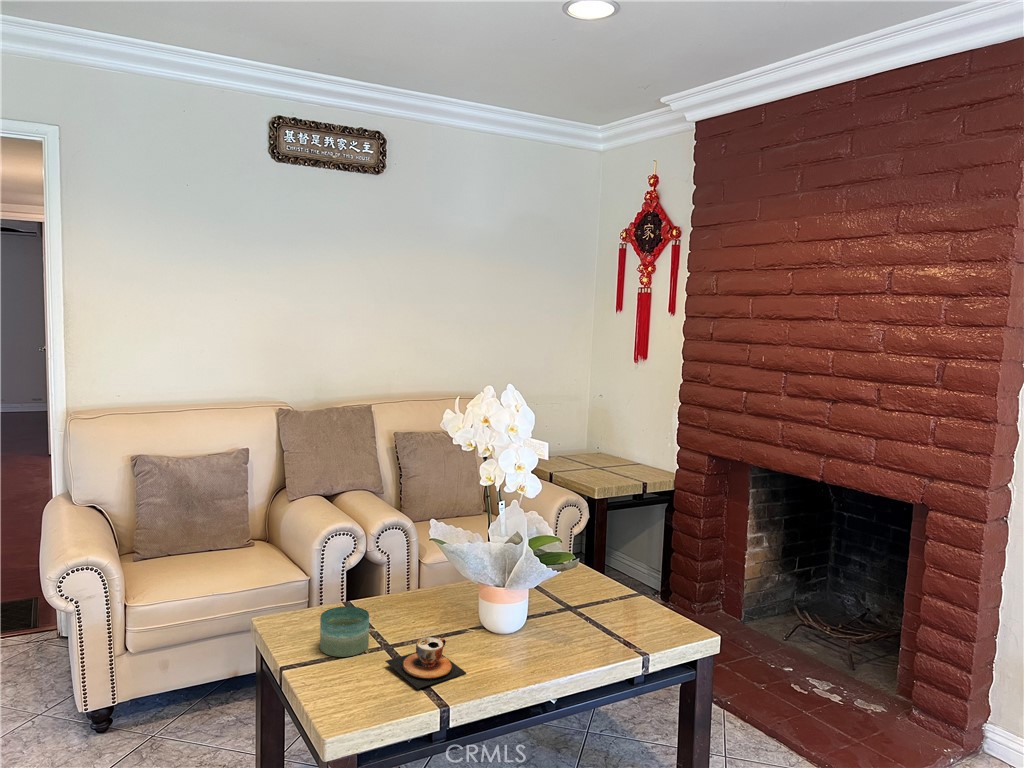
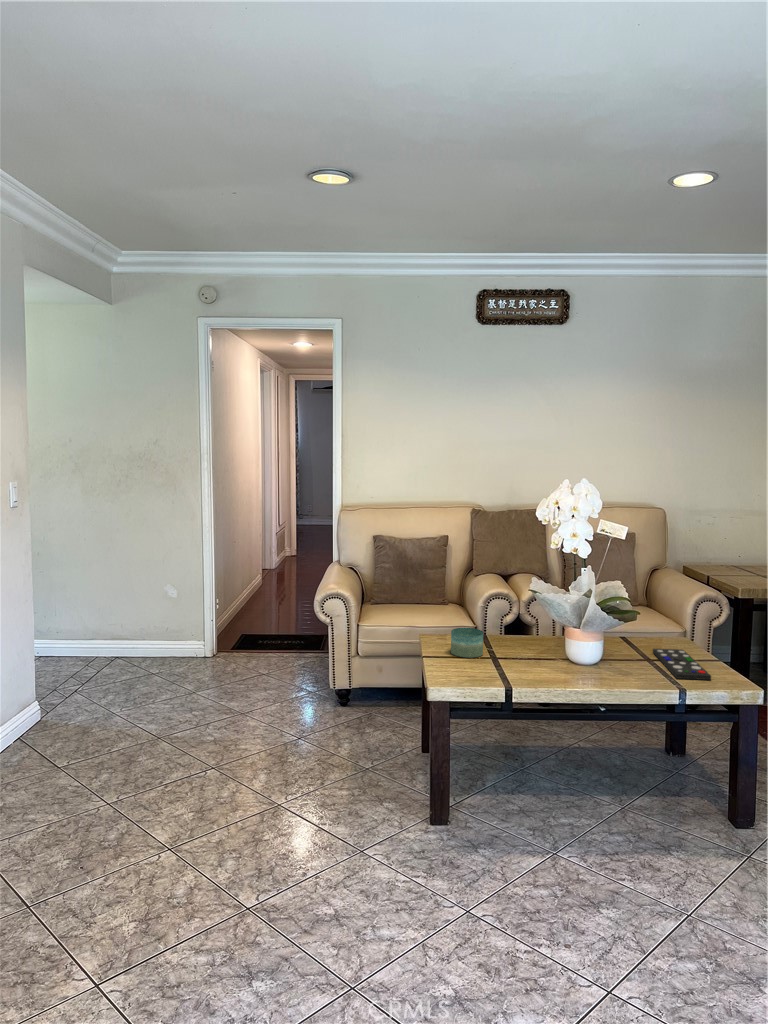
remote control: none [565,584,655,634] -> present [653,649,711,680]
teacup: present [385,637,466,689] -> none [485,649,537,677]

